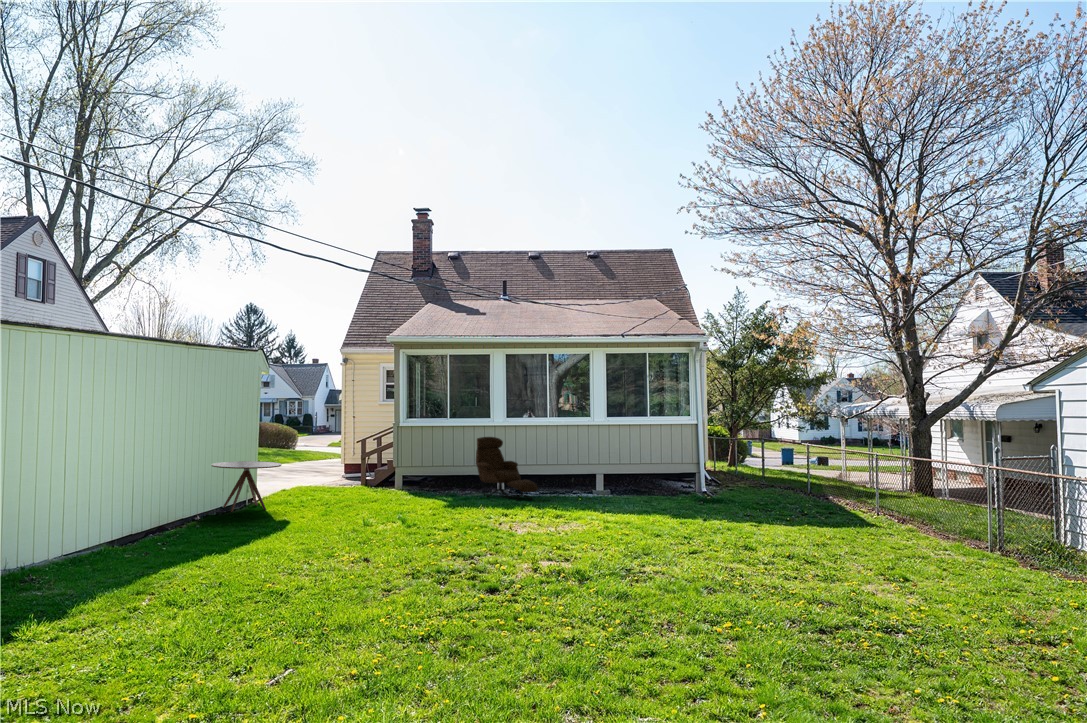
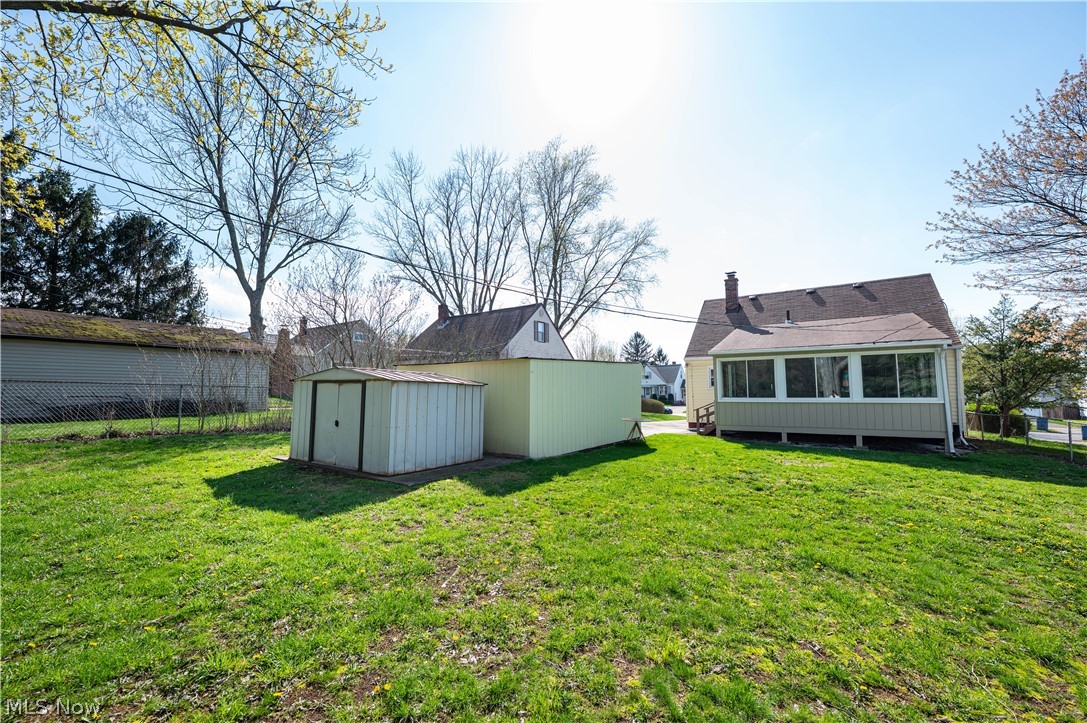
lounge chair: present [476,437,538,500] -> none [764,409,809,449]

